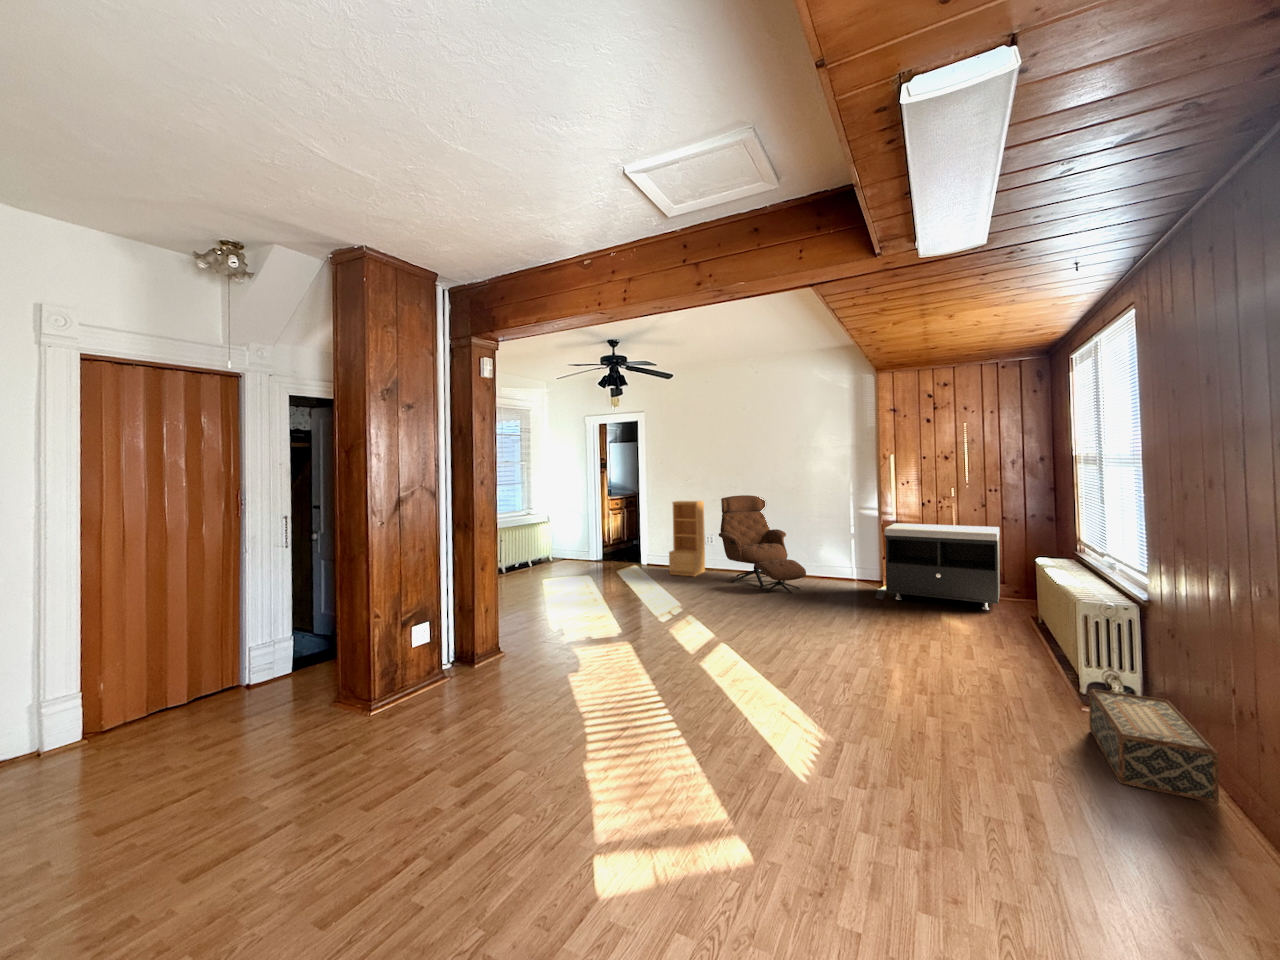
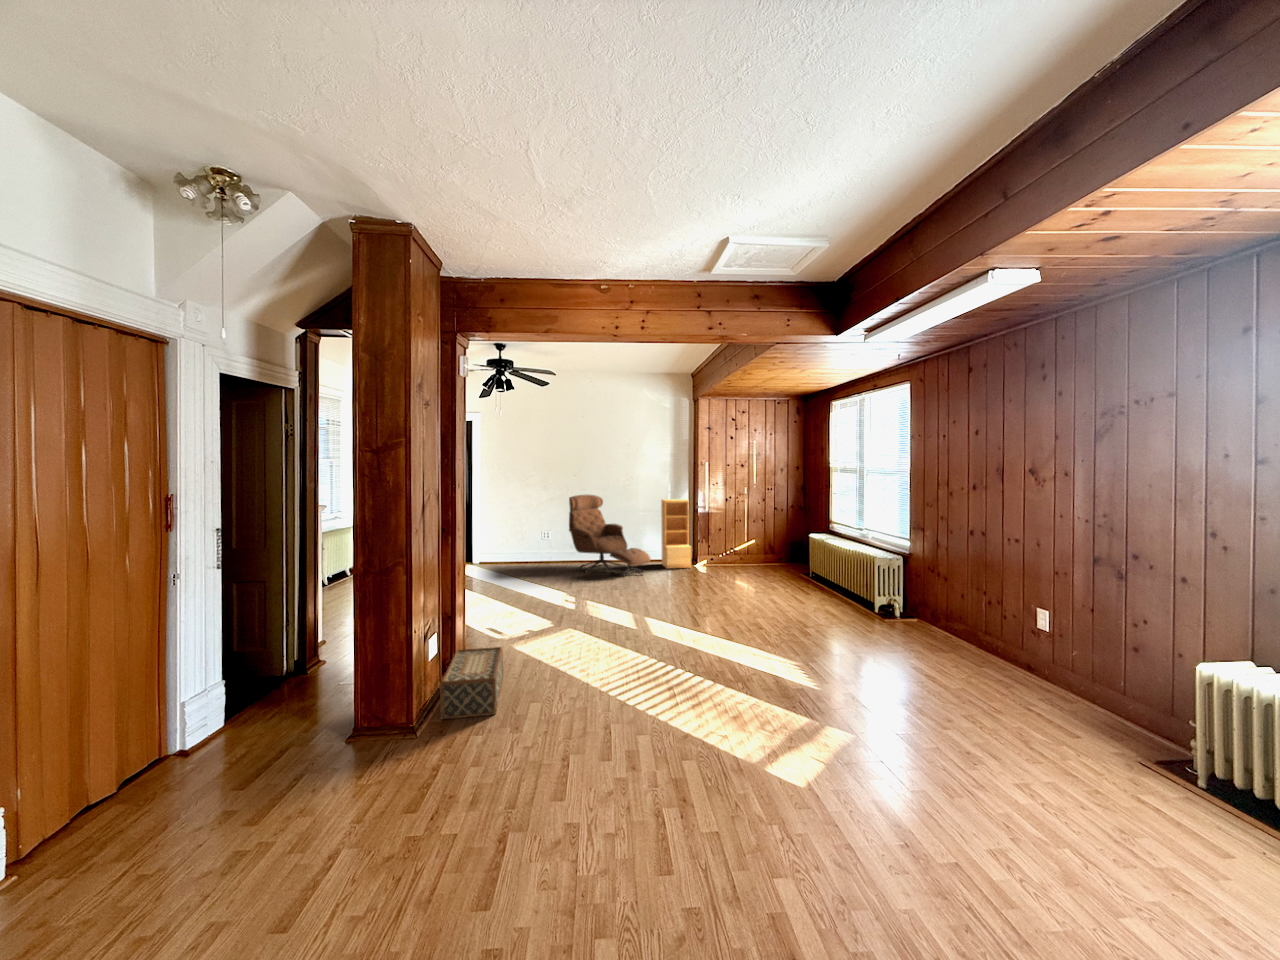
bookshelf: present [669,501,705,576] -> present [661,499,691,569]
storage bench: present [885,523,1000,610] -> none [708,515,784,572]
woven basket: present [1089,689,1219,804] -> present [440,647,503,719]

